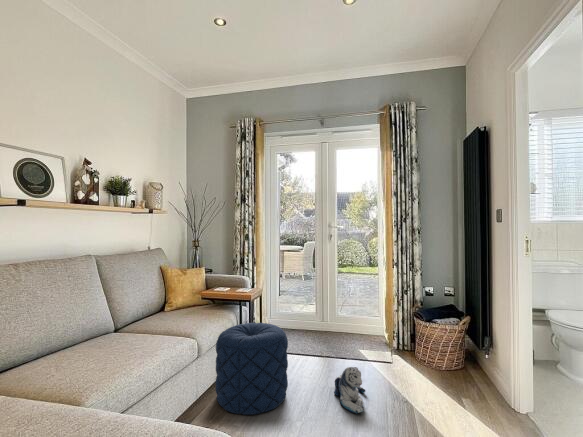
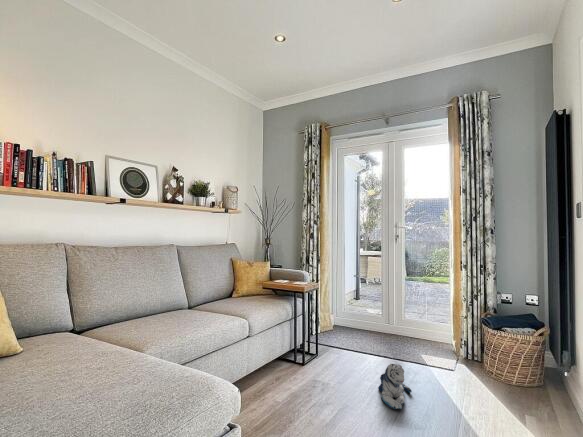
pouf: present [216,323,288,415] -> none [266,313,333,394]

